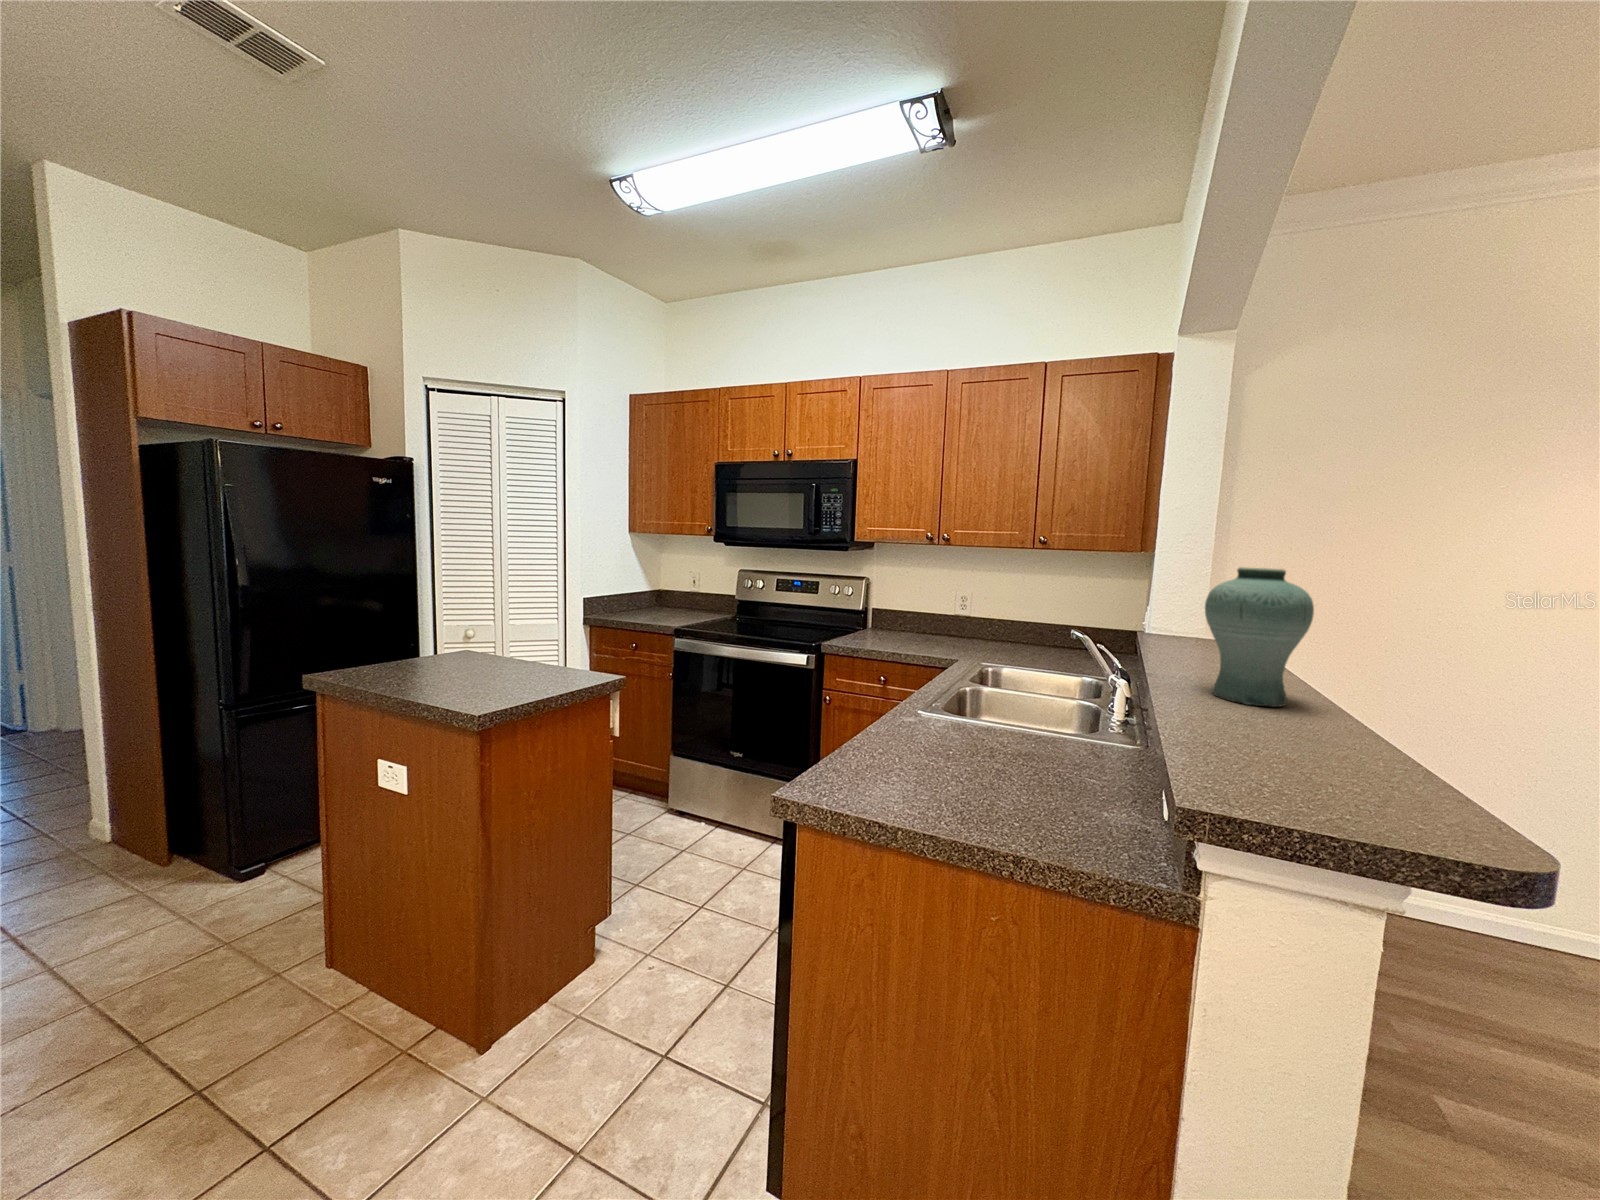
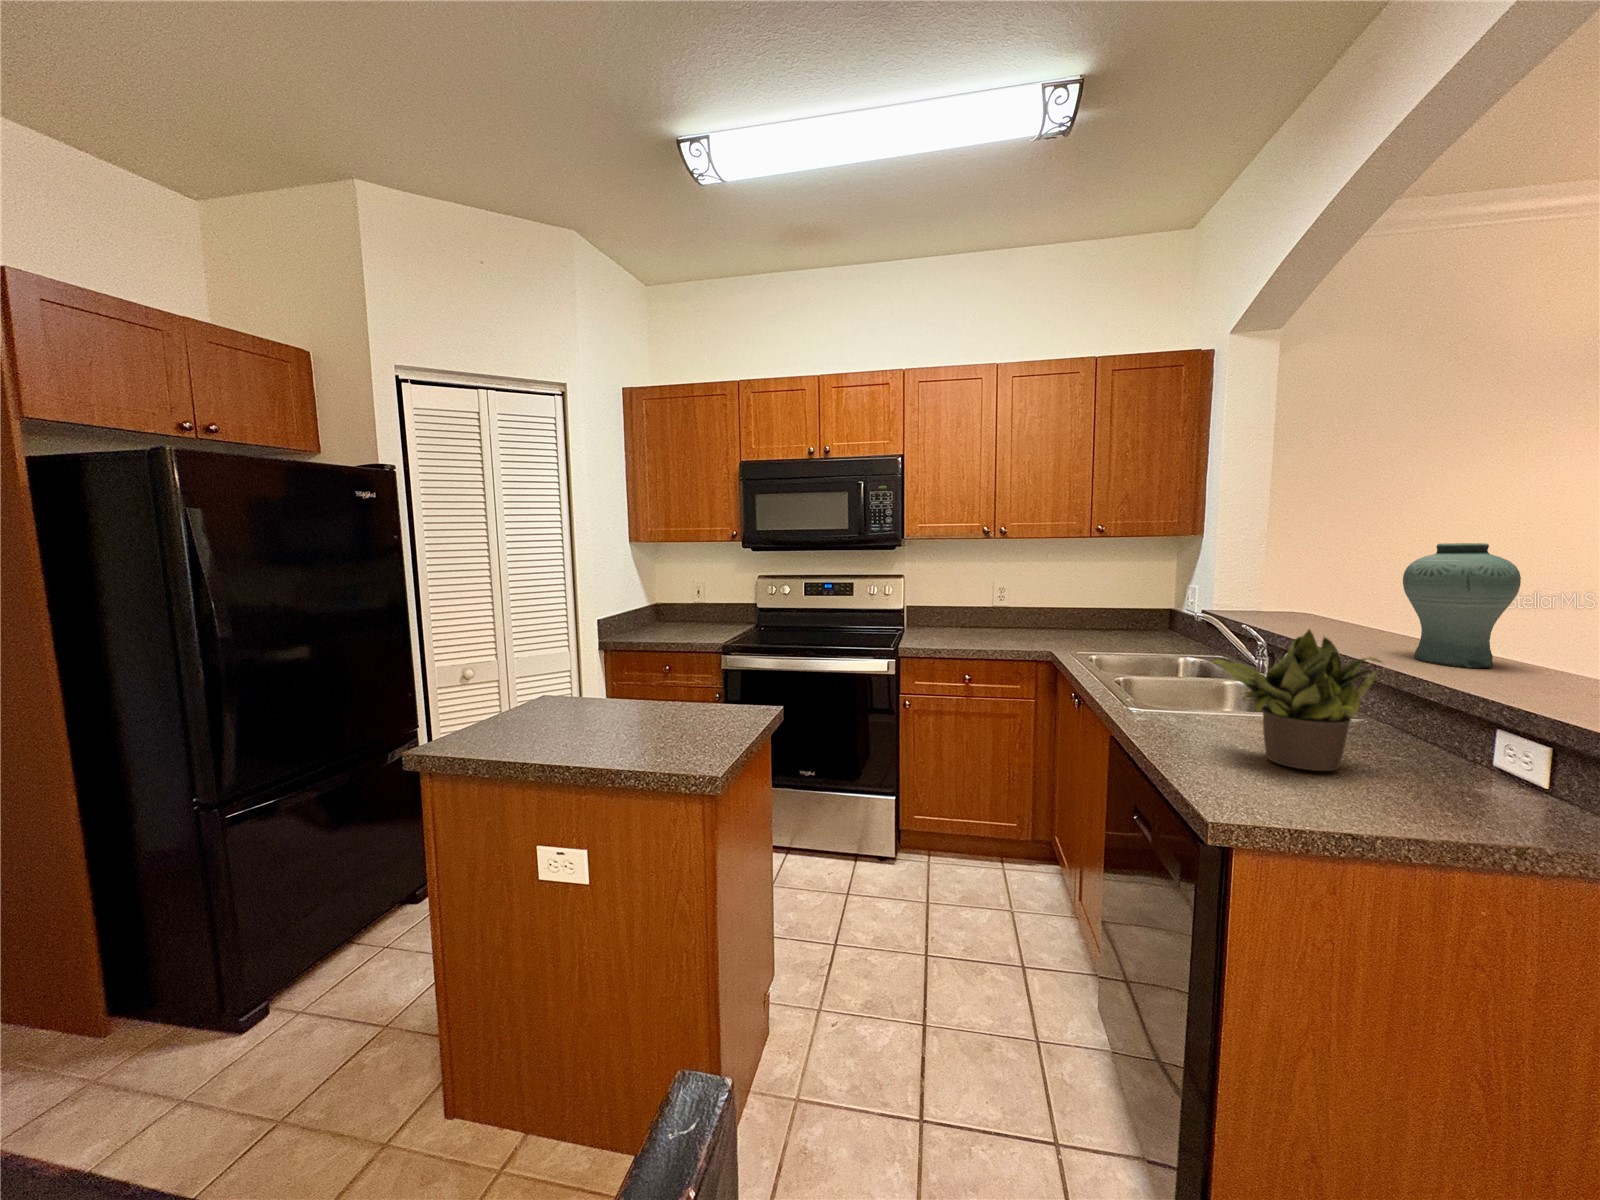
potted plant: none [892,636,1038,779] -> present [1211,629,1383,771]

